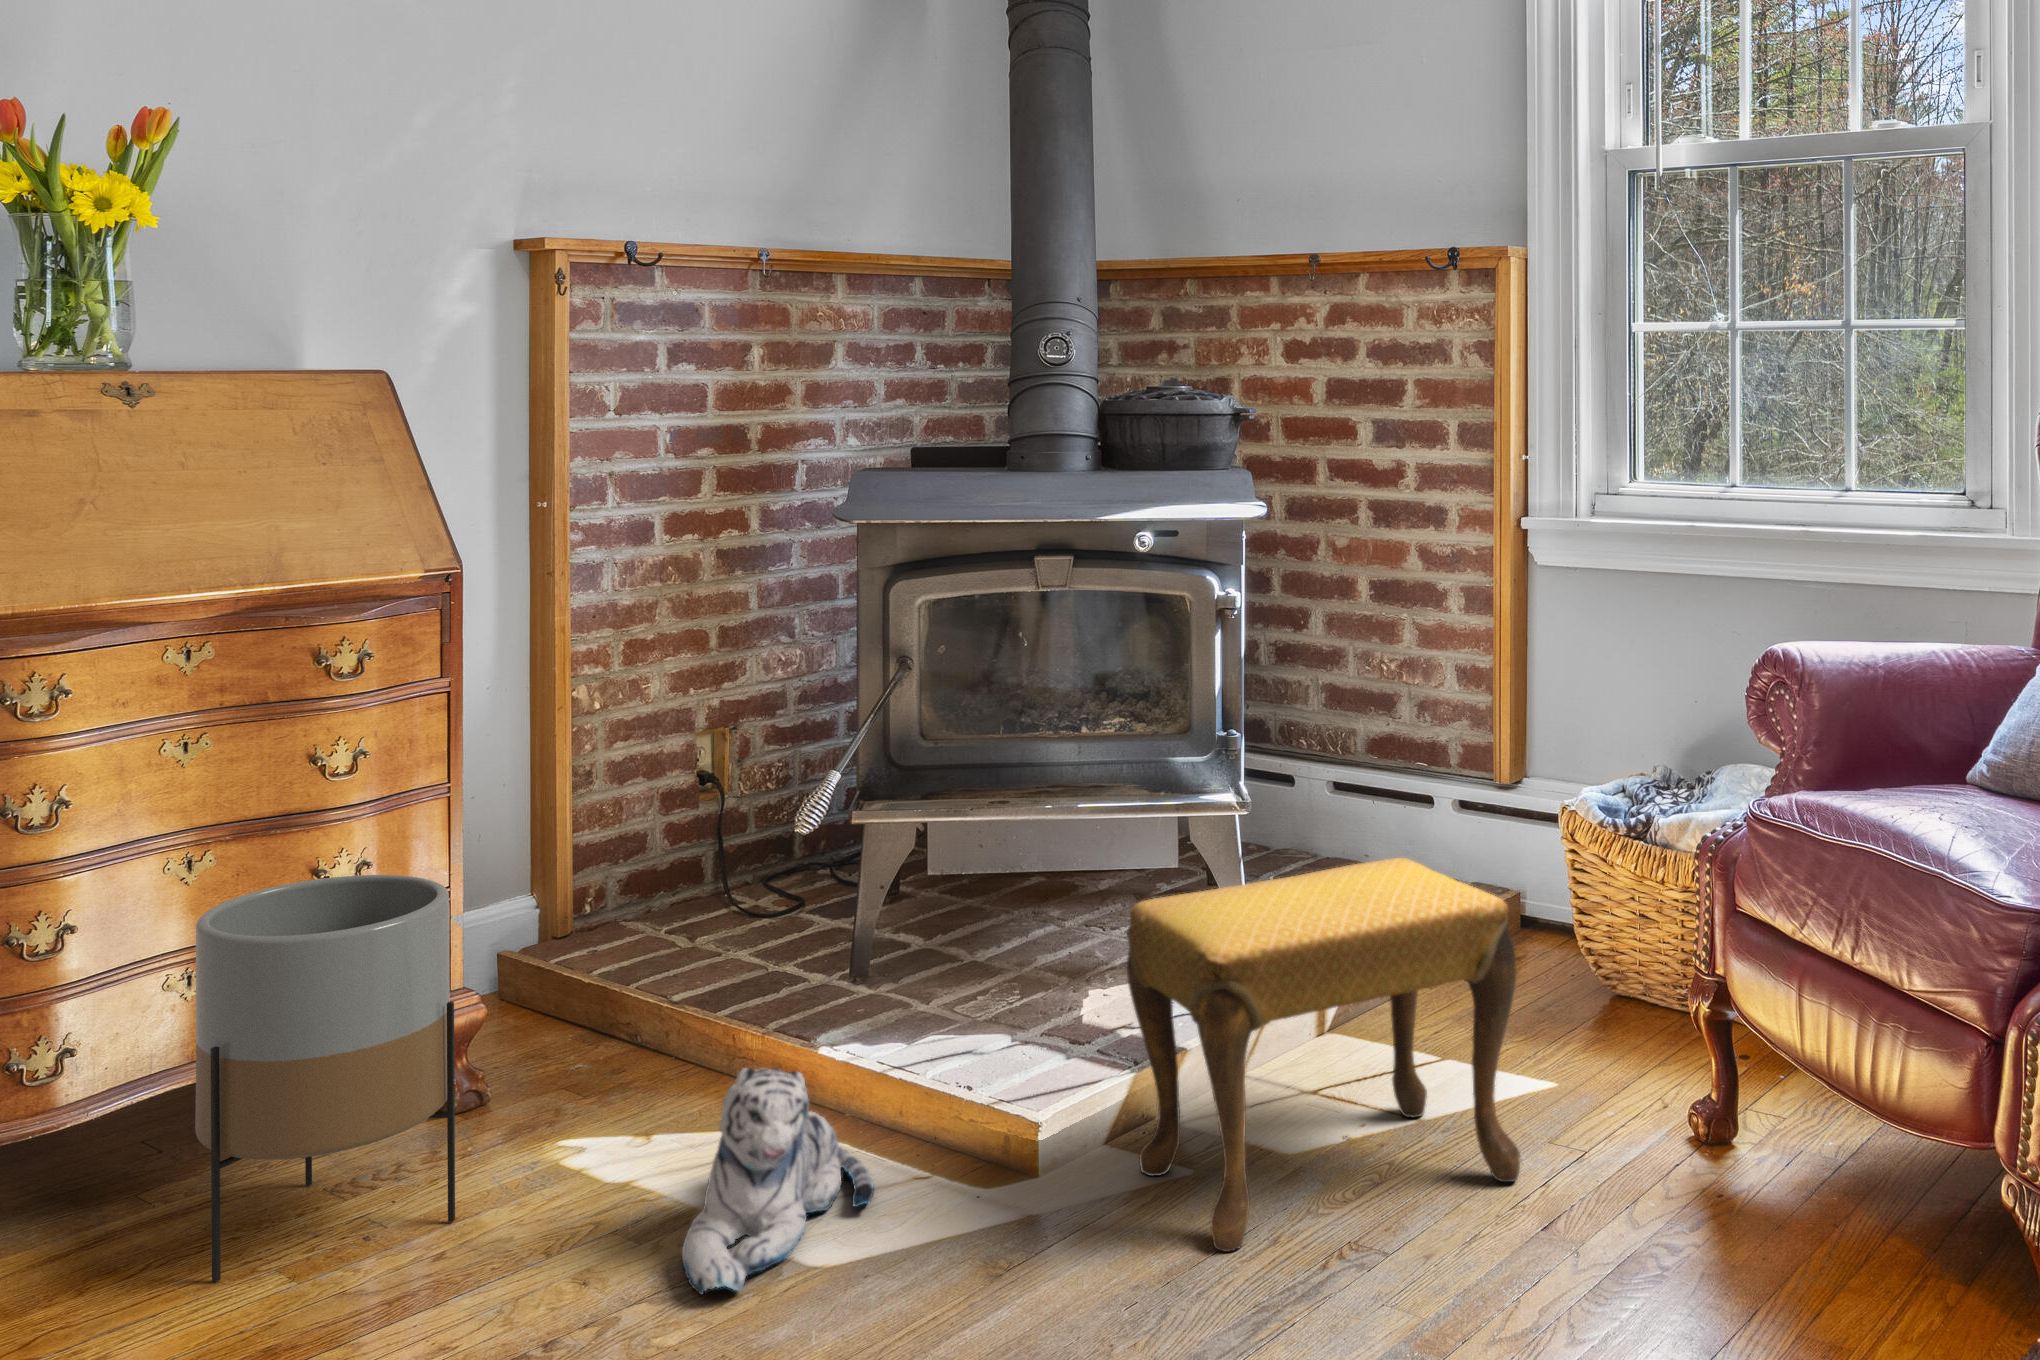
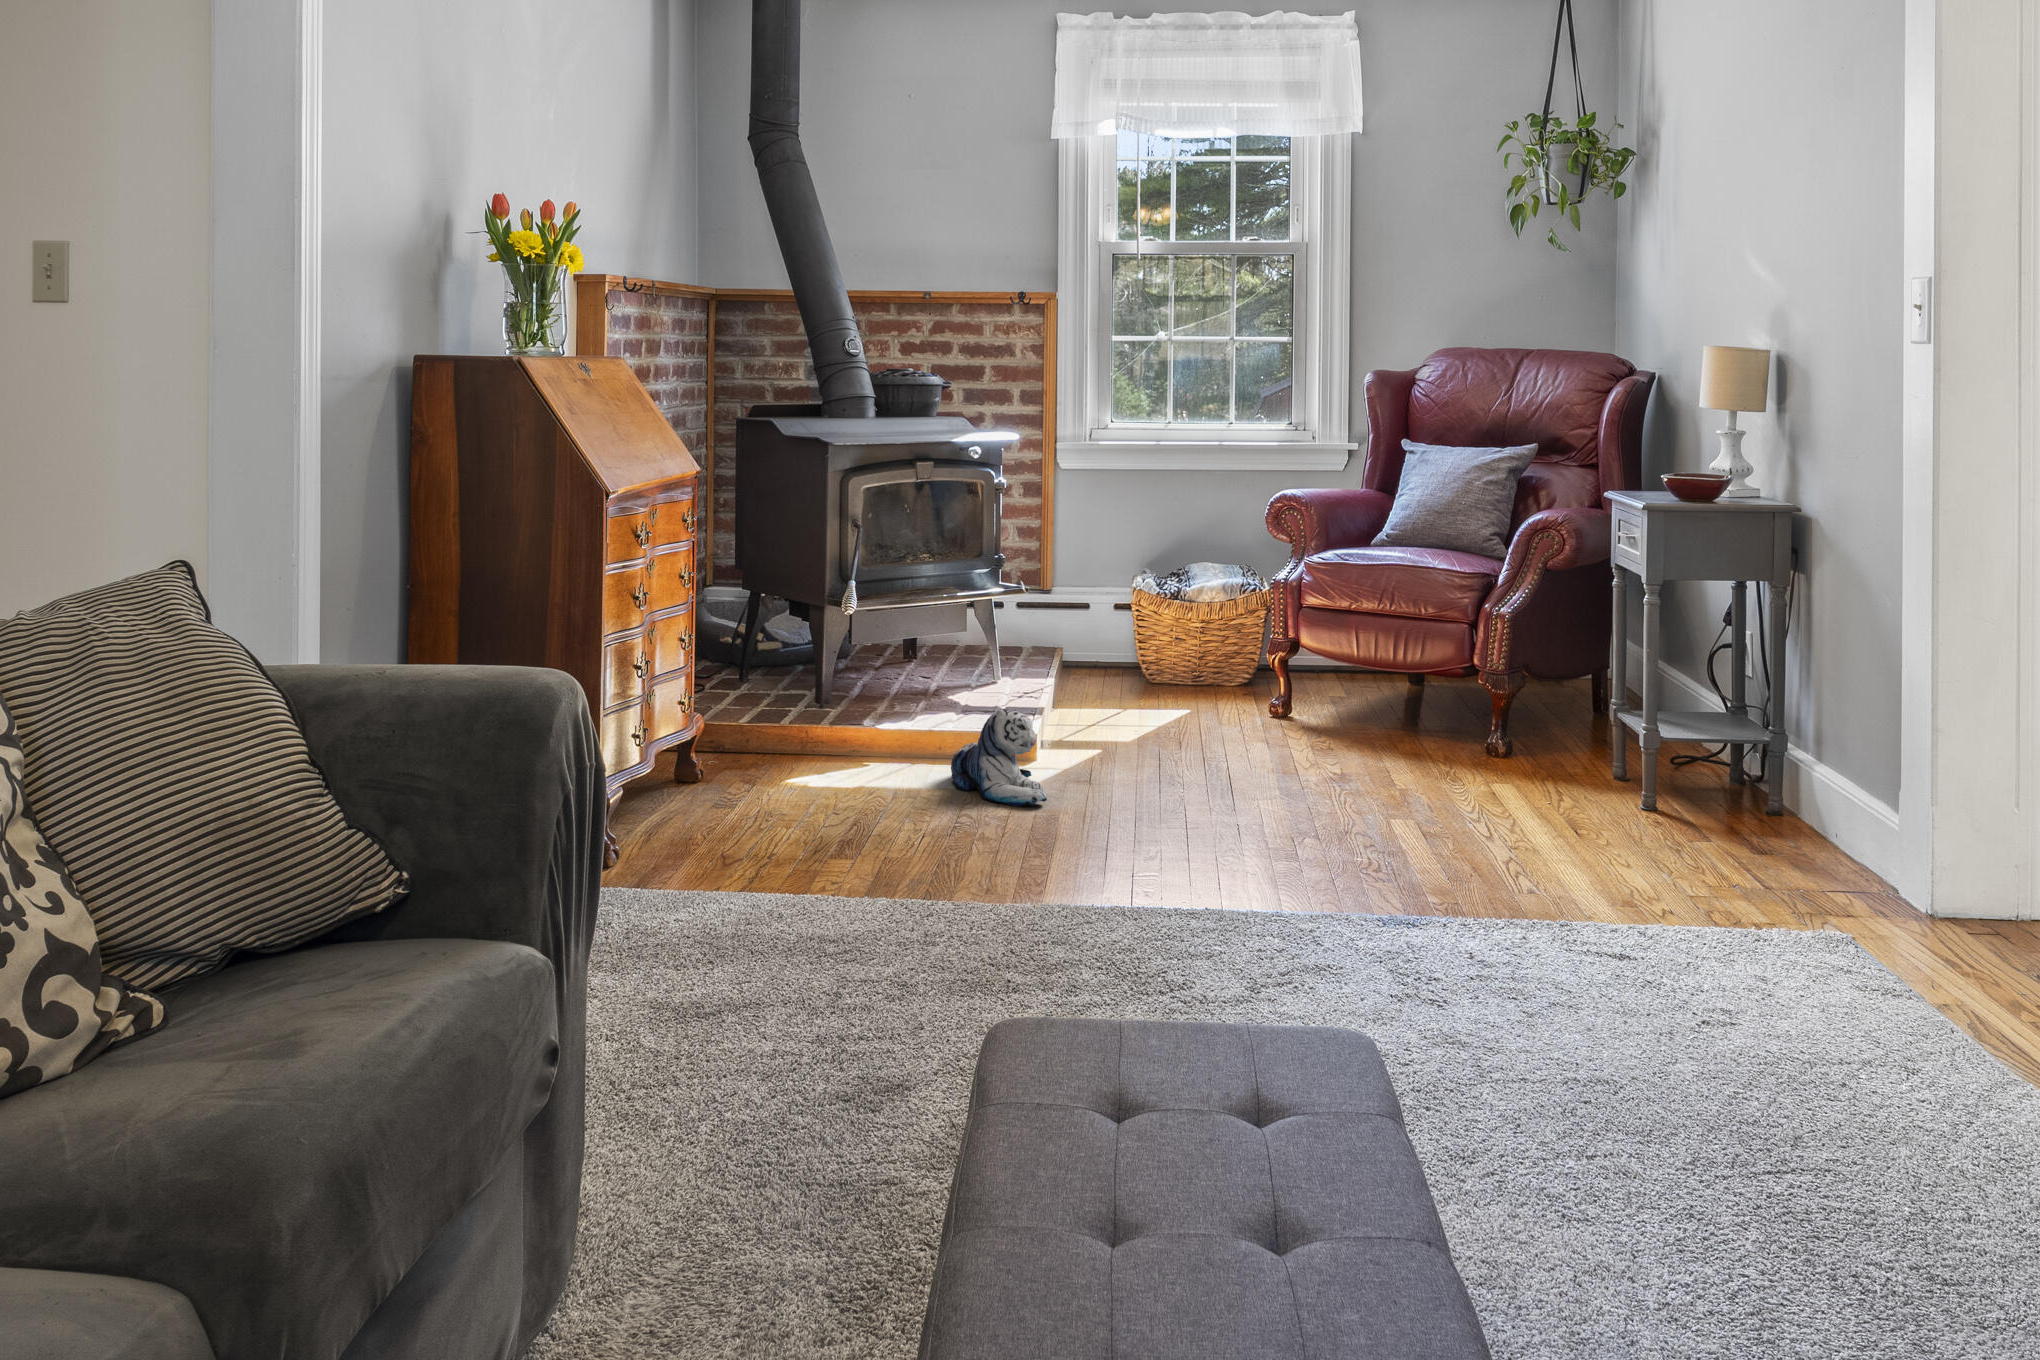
footstool: present [1127,858,1520,1252] -> none [1098,602,1252,766]
planter: present [195,875,455,1282] -> none [742,640,863,841]

